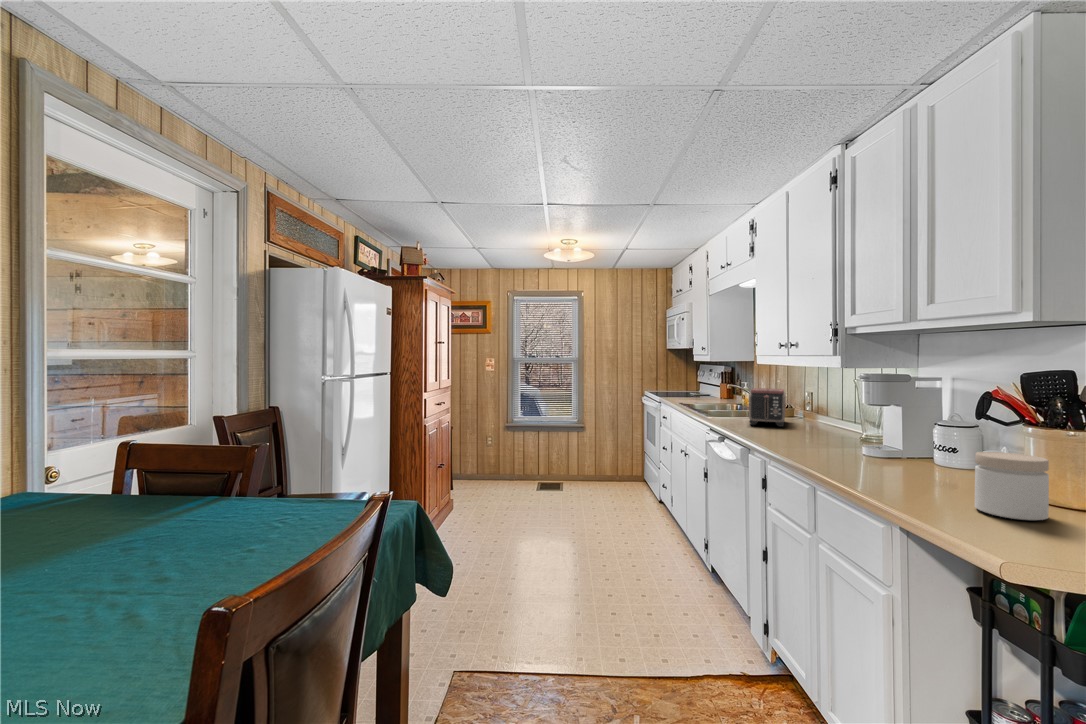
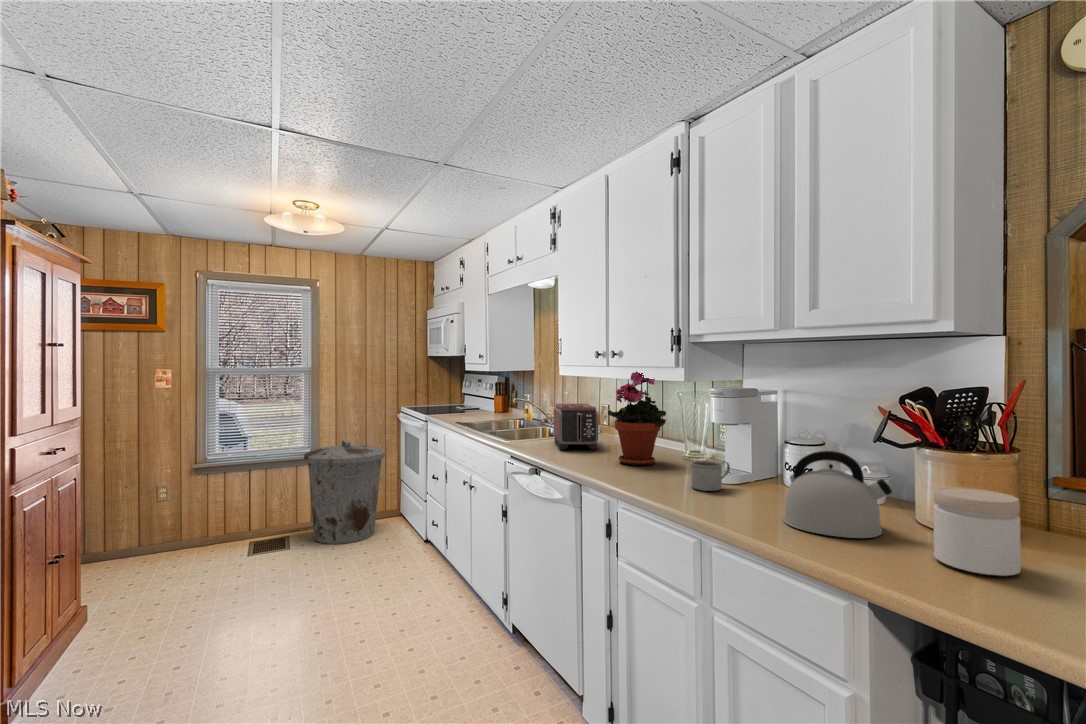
potted plant: none [782,358,837,439] -> present [608,371,666,465]
trash can: none [572,415,631,494] -> present [304,440,385,544]
kettle: none [878,423,972,492] -> present [784,451,892,538]
mug: none [831,434,870,458] -> present [691,461,730,491]

